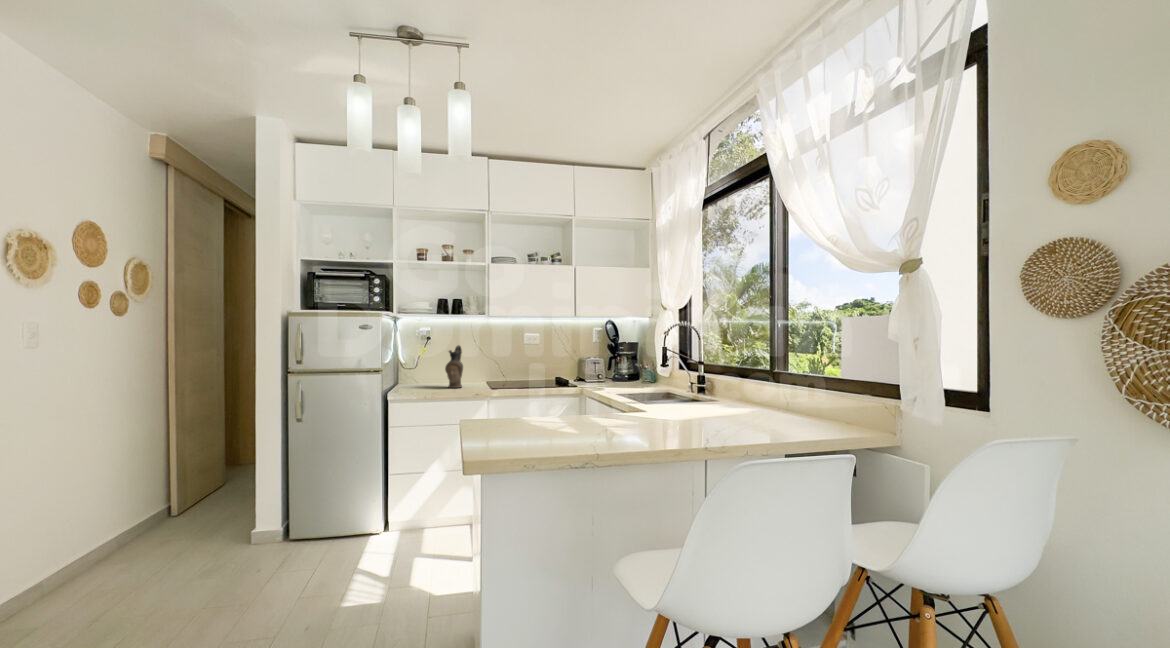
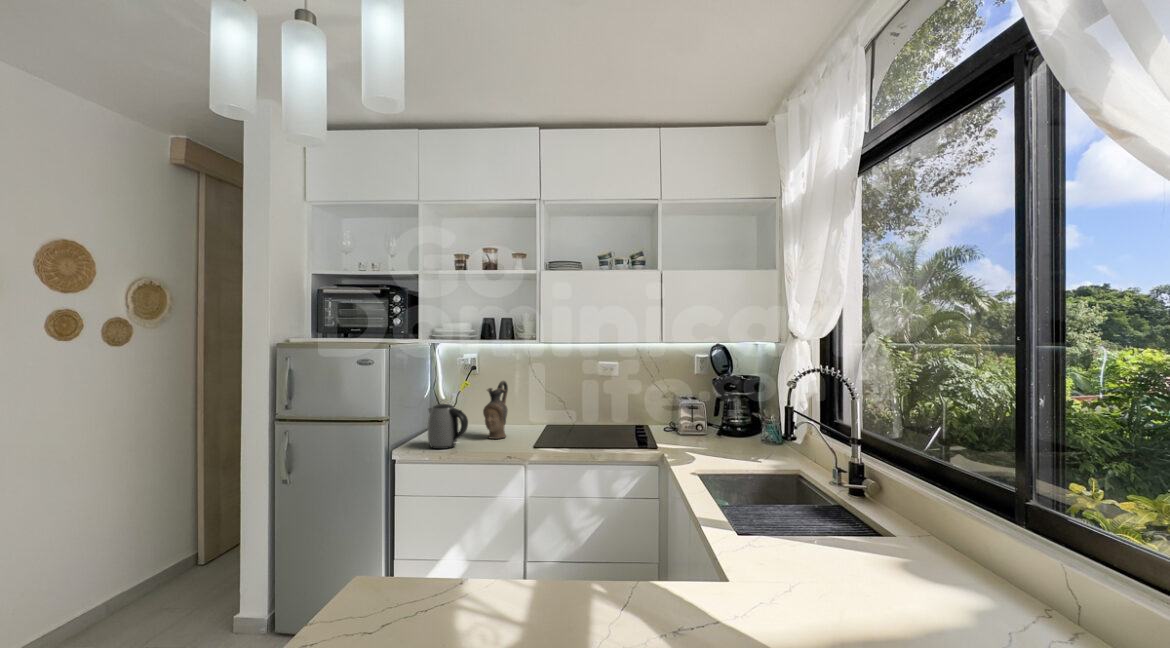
kettle: none [407,361,440,393] -> present [428,404,468,449]

